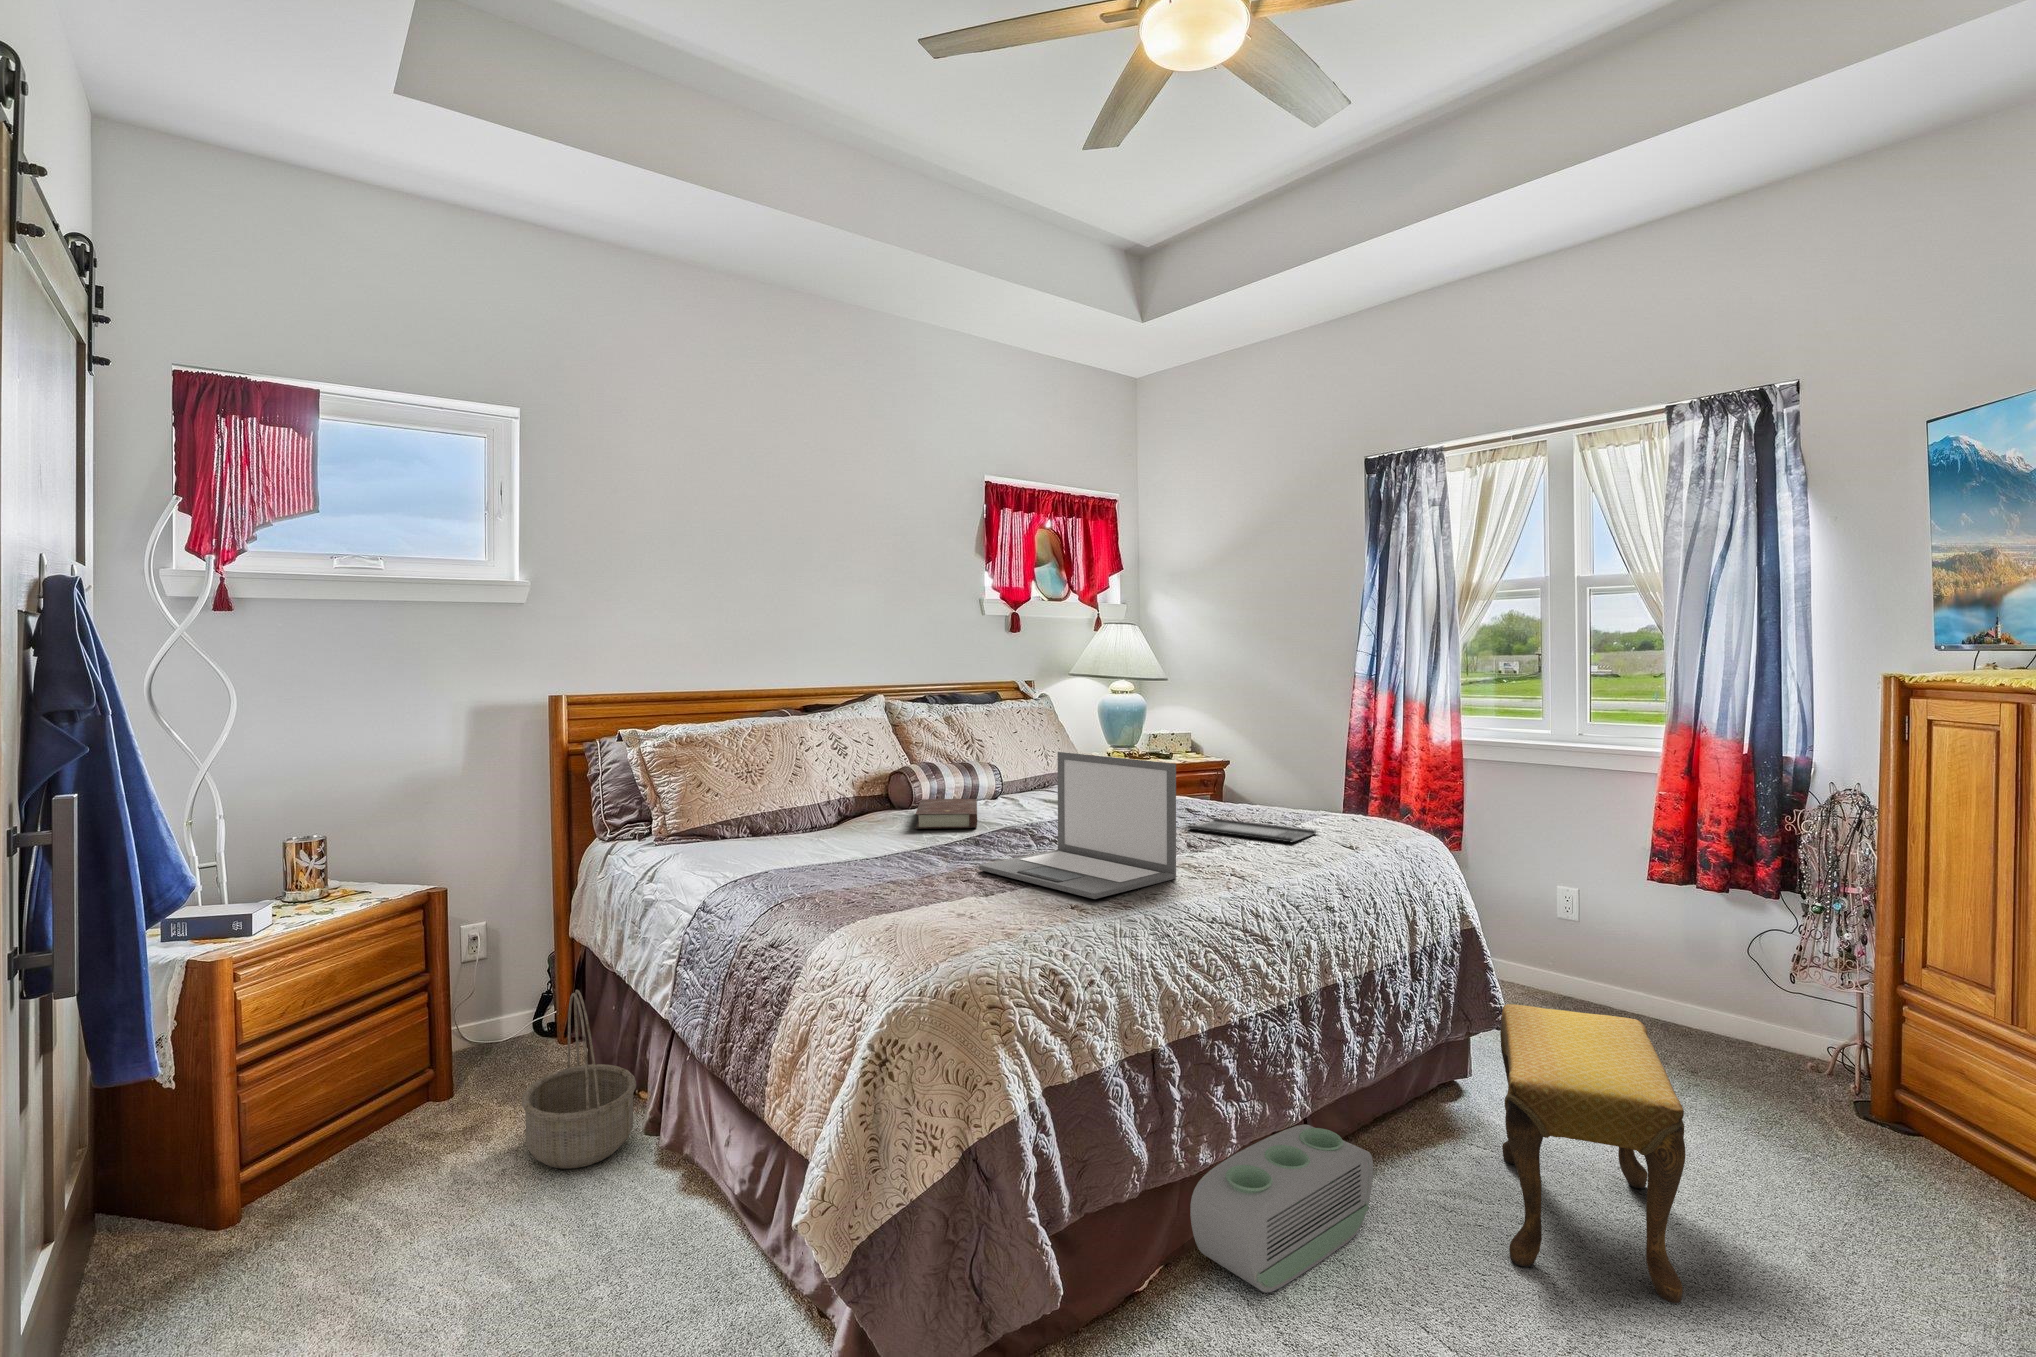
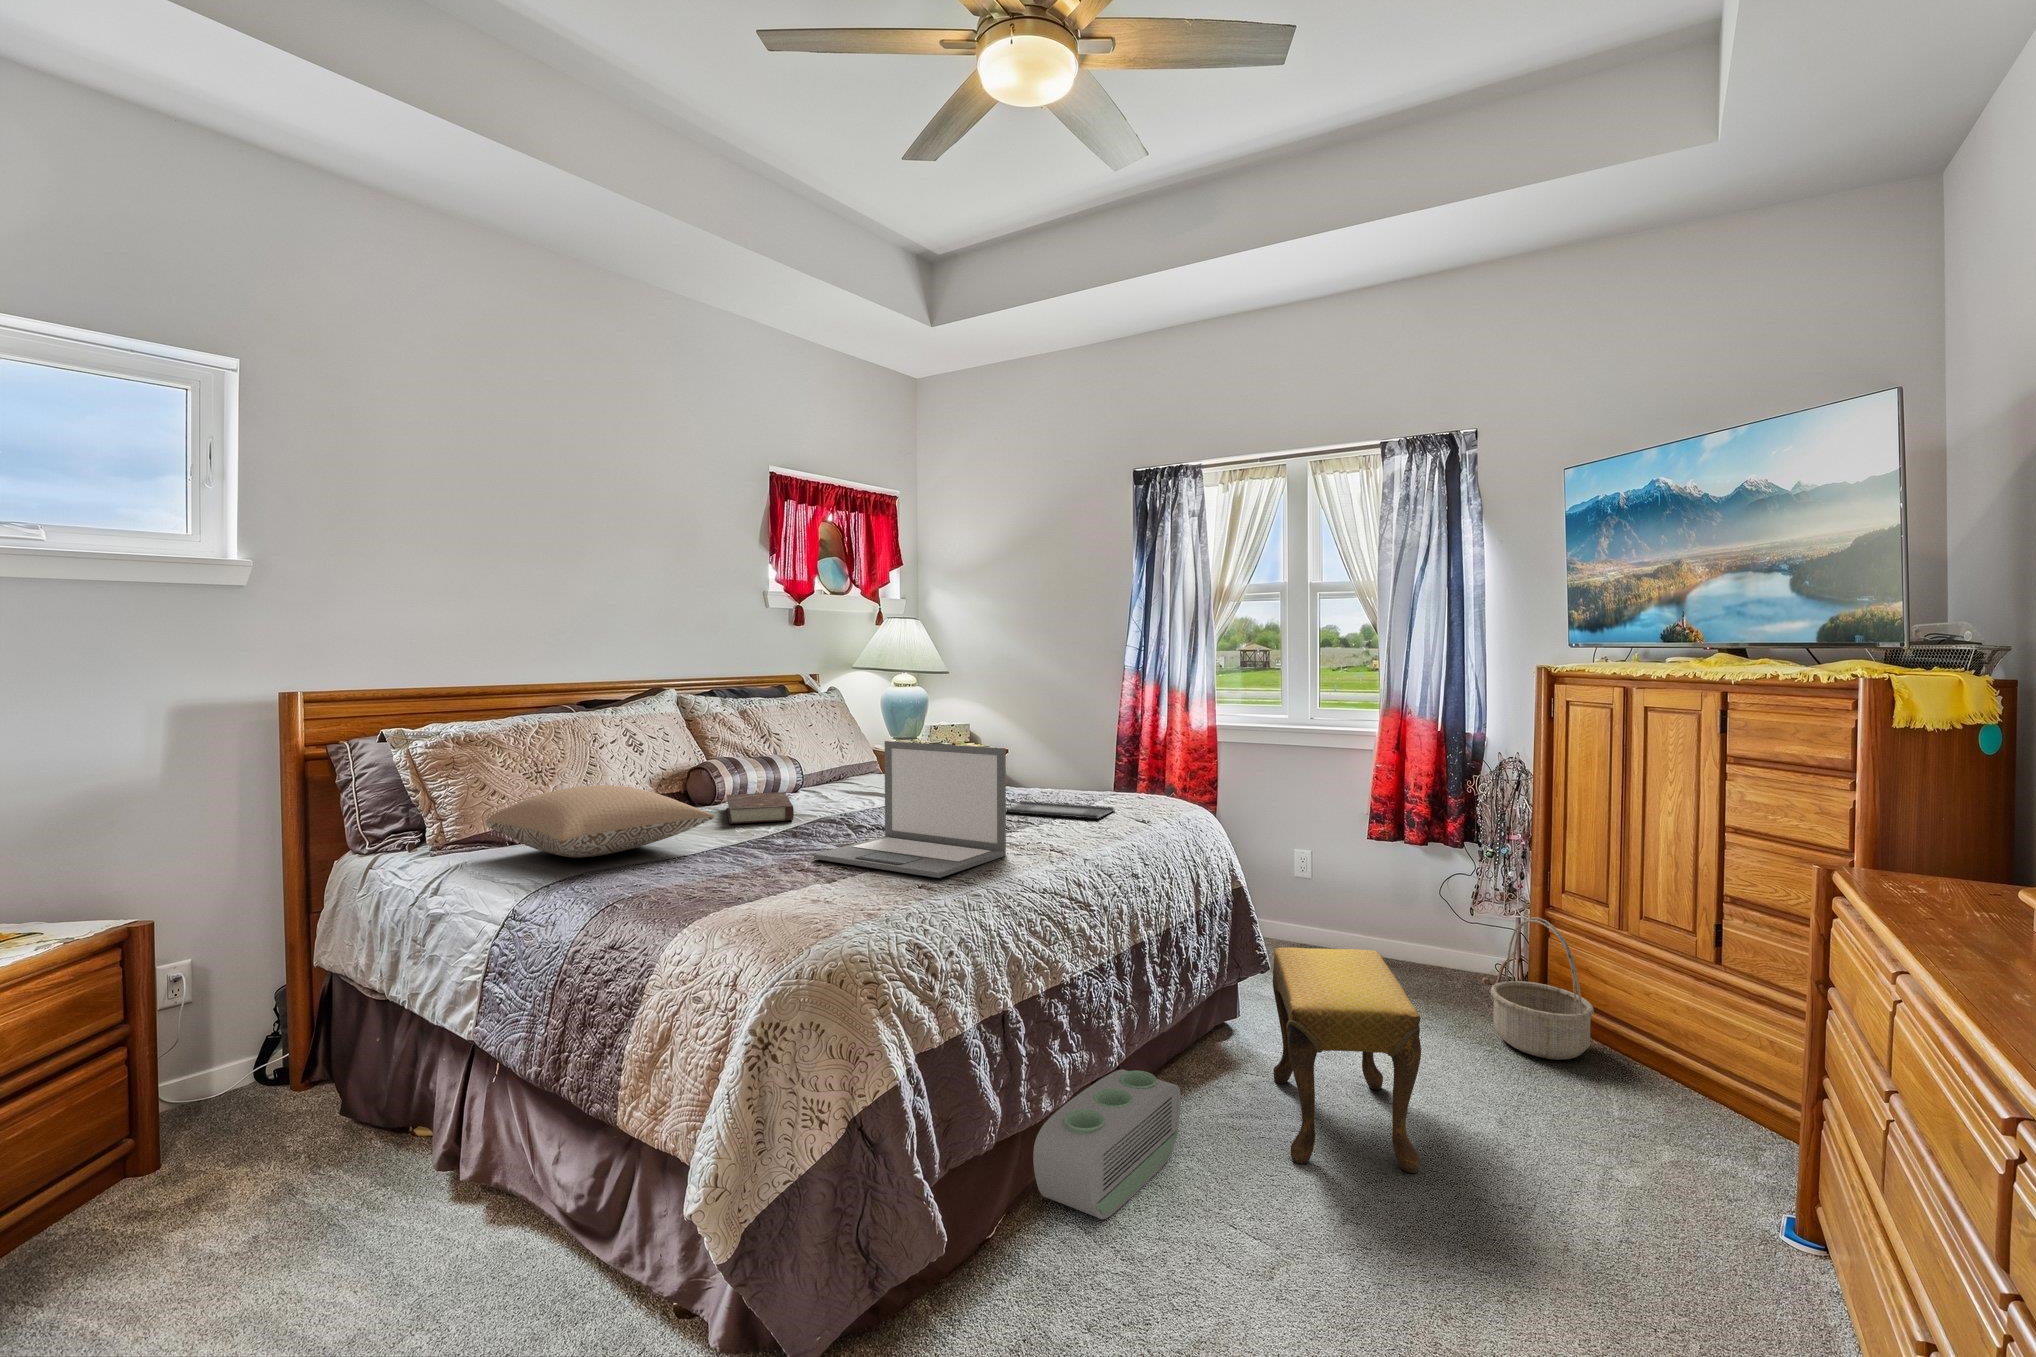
pillow: none [696,788,892,855] -> present [486,785,714,858]
basket: present [522,990,636,1169] -> present [1491,917,1594,1060]

